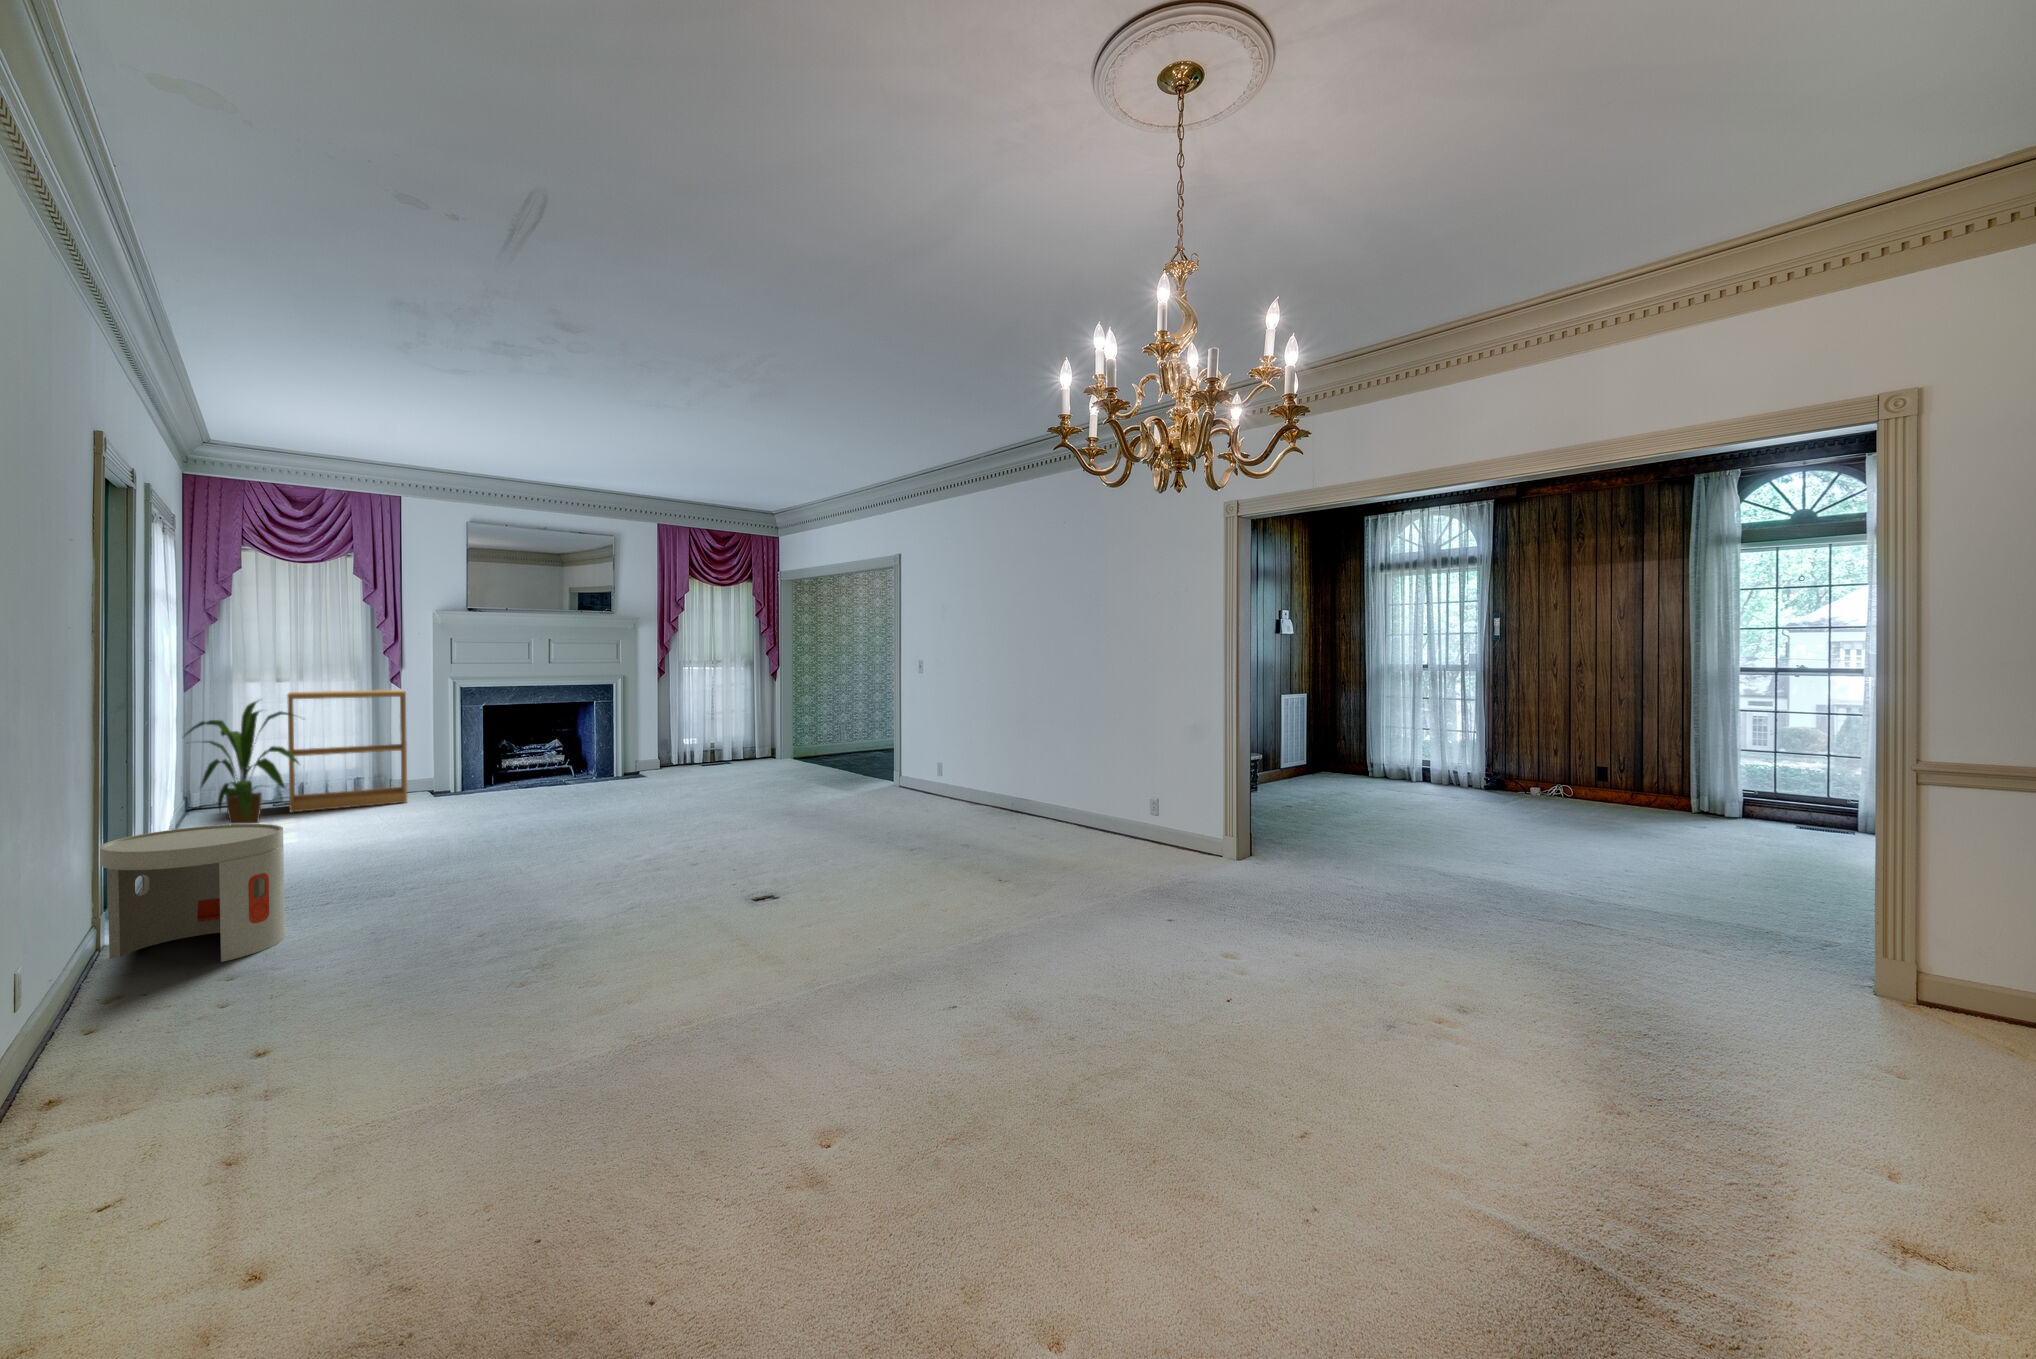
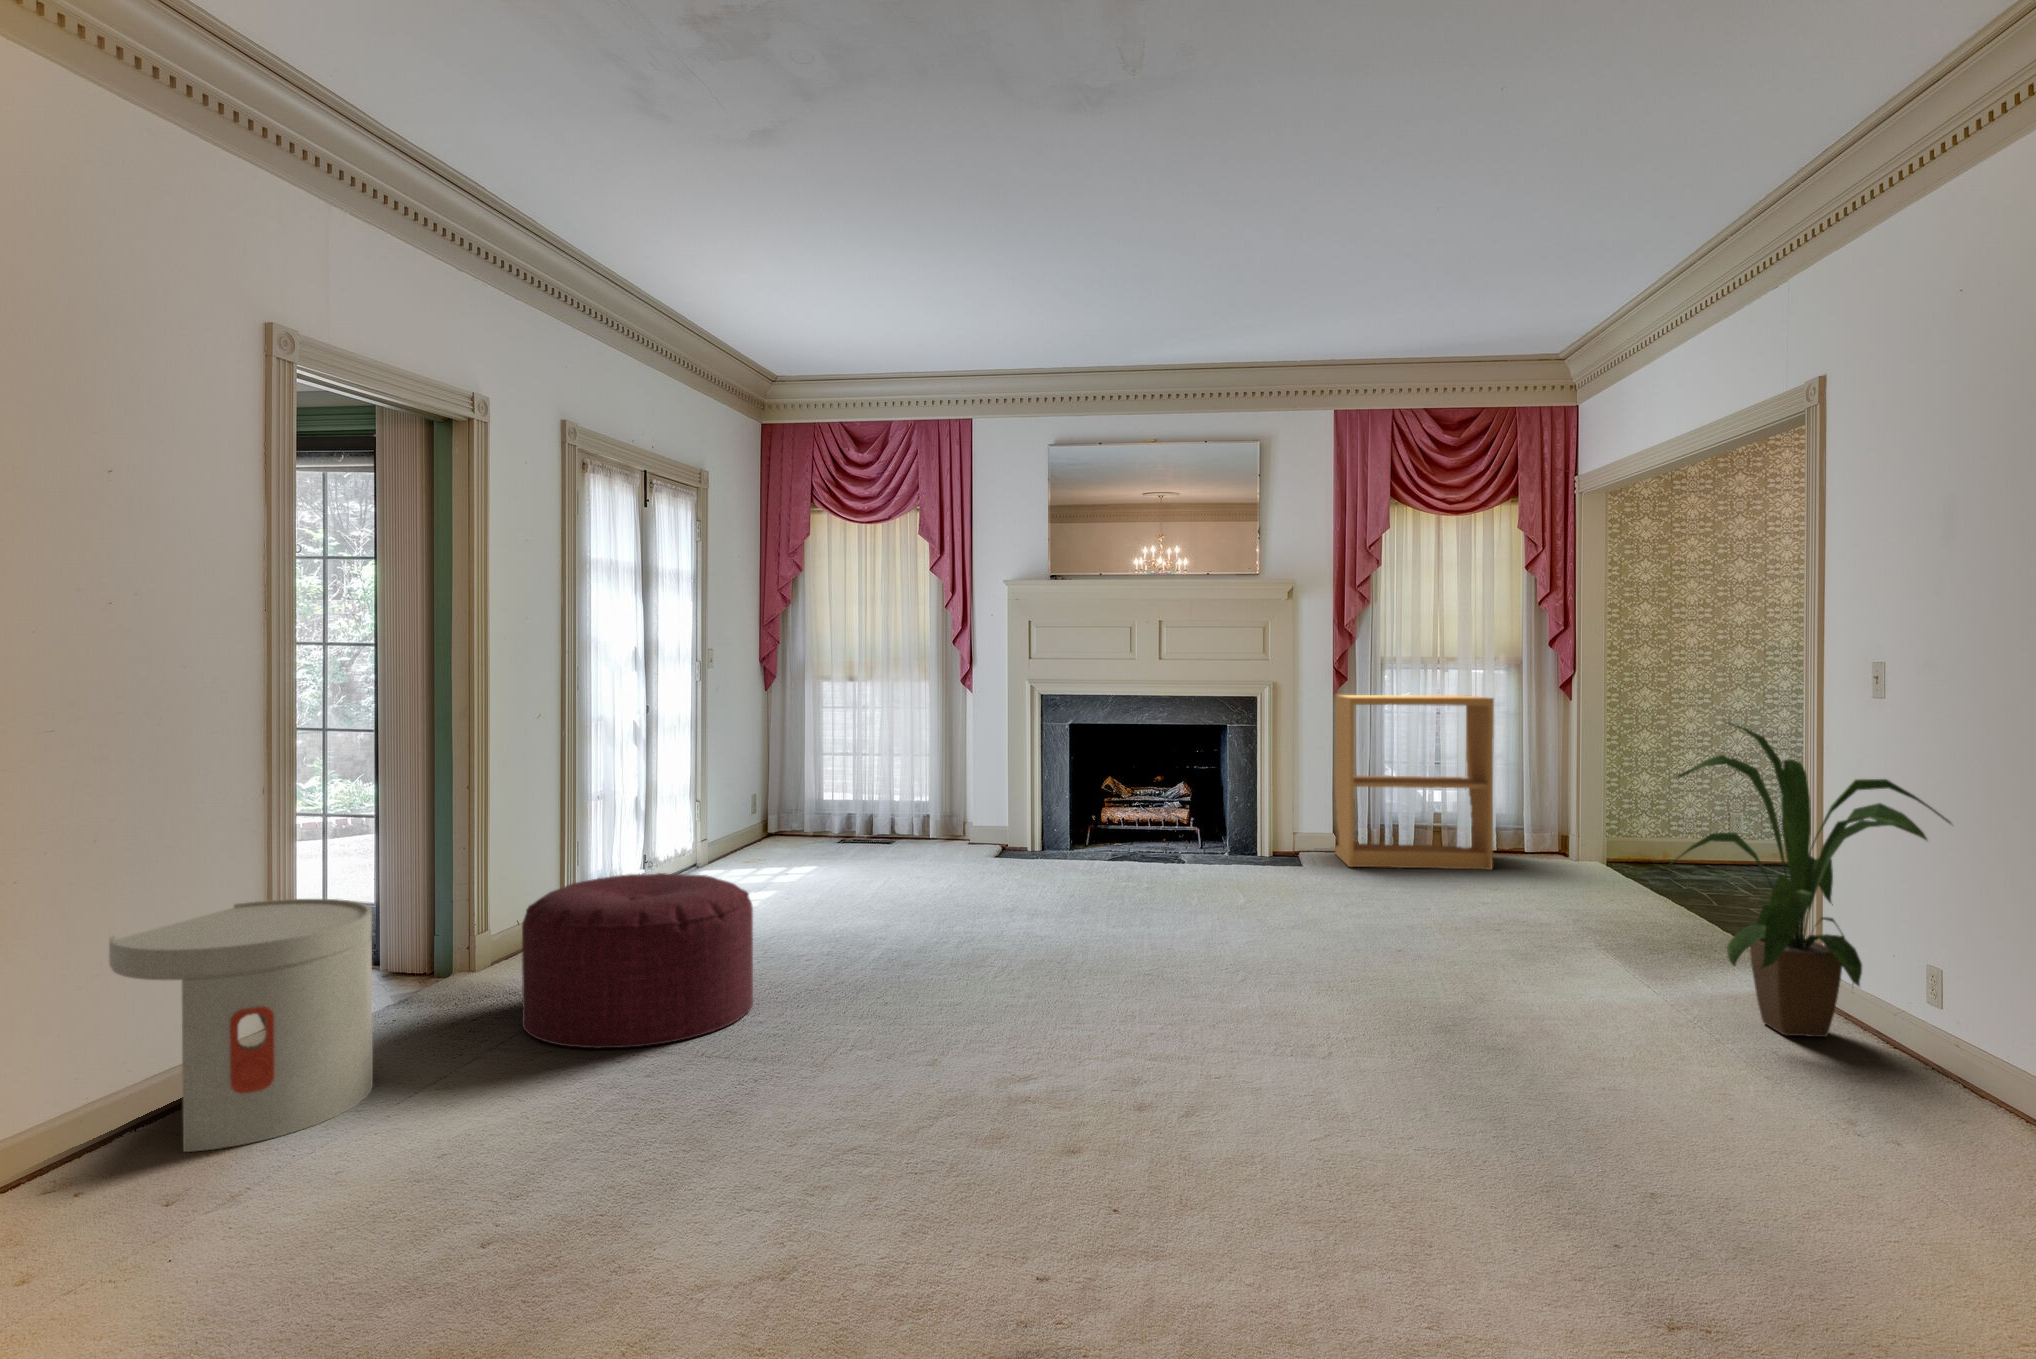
bookshelf: present [288,690,407,812] -> present [1335,695,1494,870]
house plant: present [182,701,299,824] -> present [1671,722,1953,1037]
ottoman: none [286,800,449,899] -> present [522,873,753,1049]

